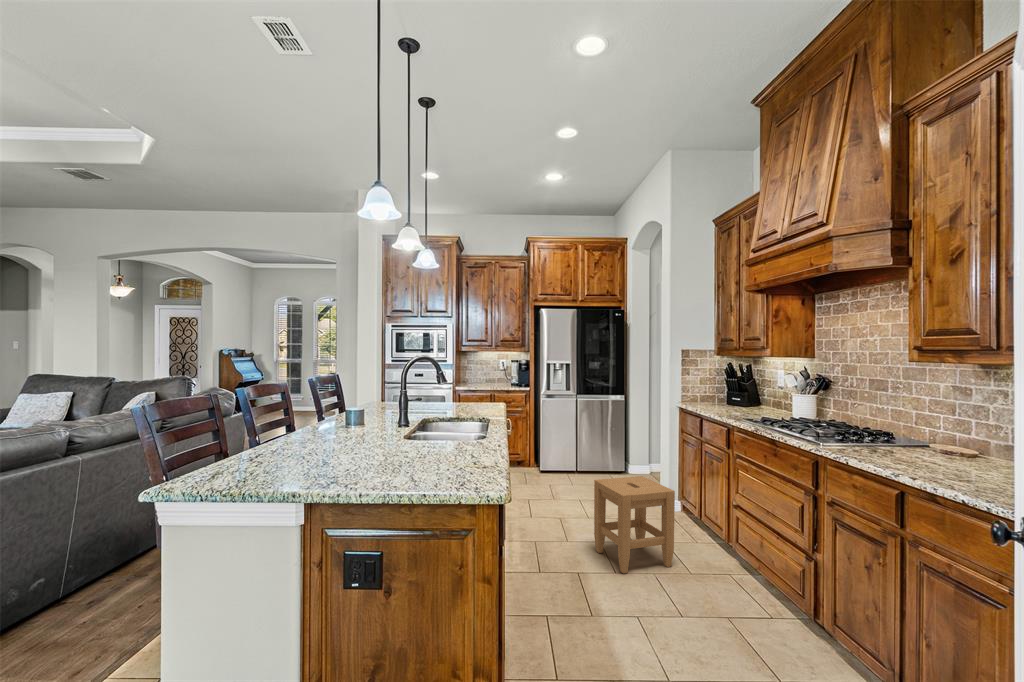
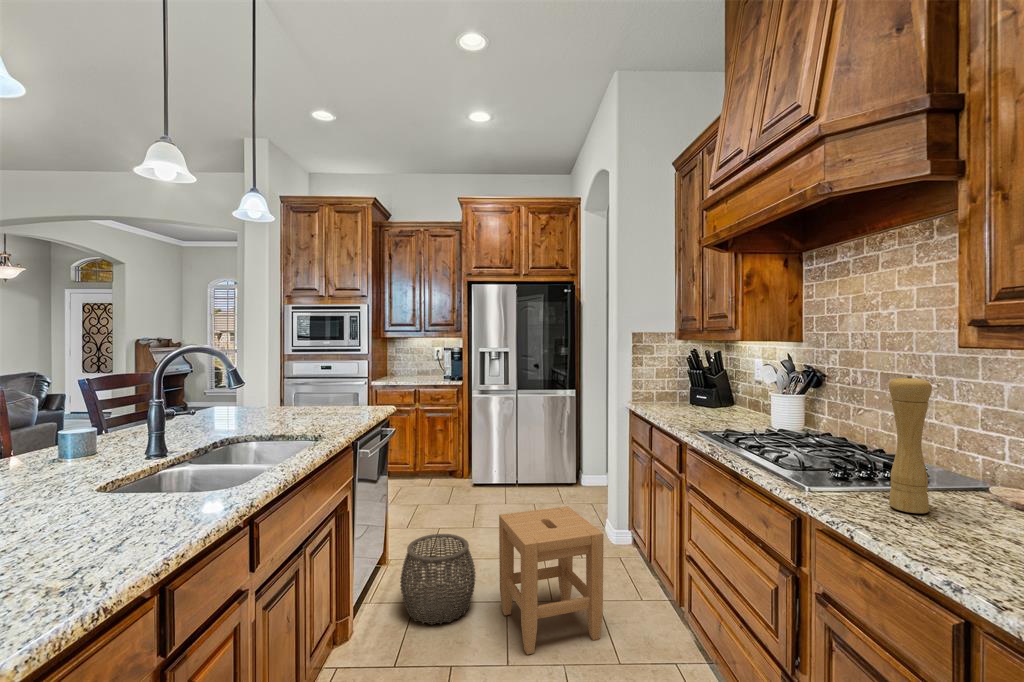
pepper mill: none [870,377,894,454] -> present [889,376,932,513]
woven basket: none [521,496,576,557] -> present [400,534,476,624]

